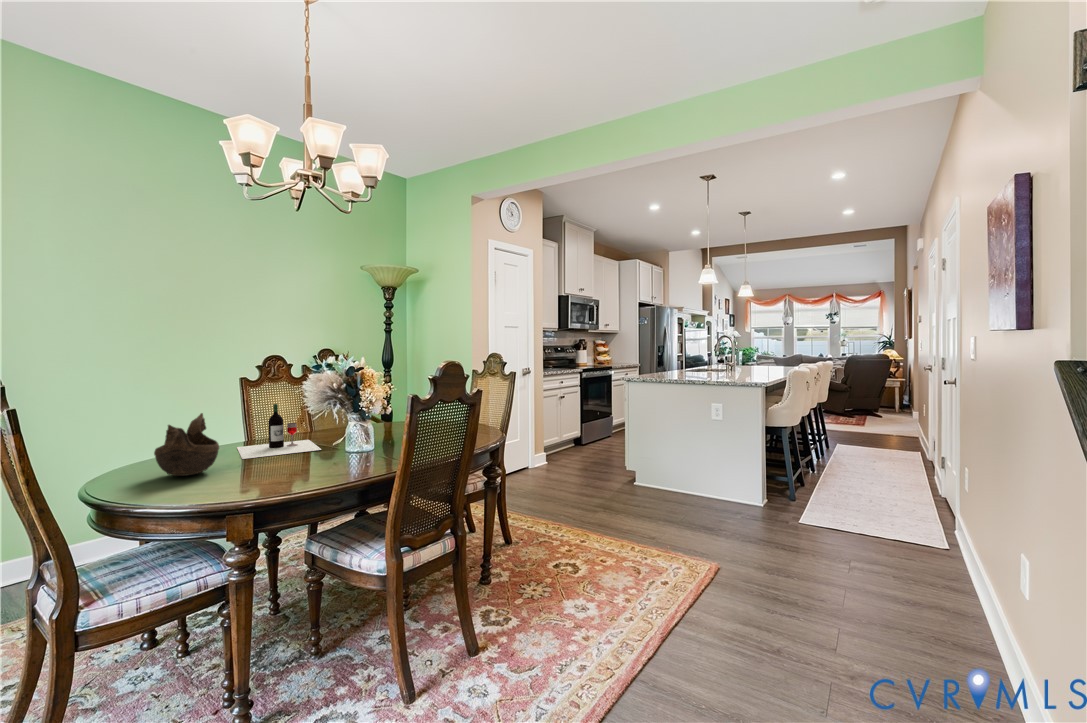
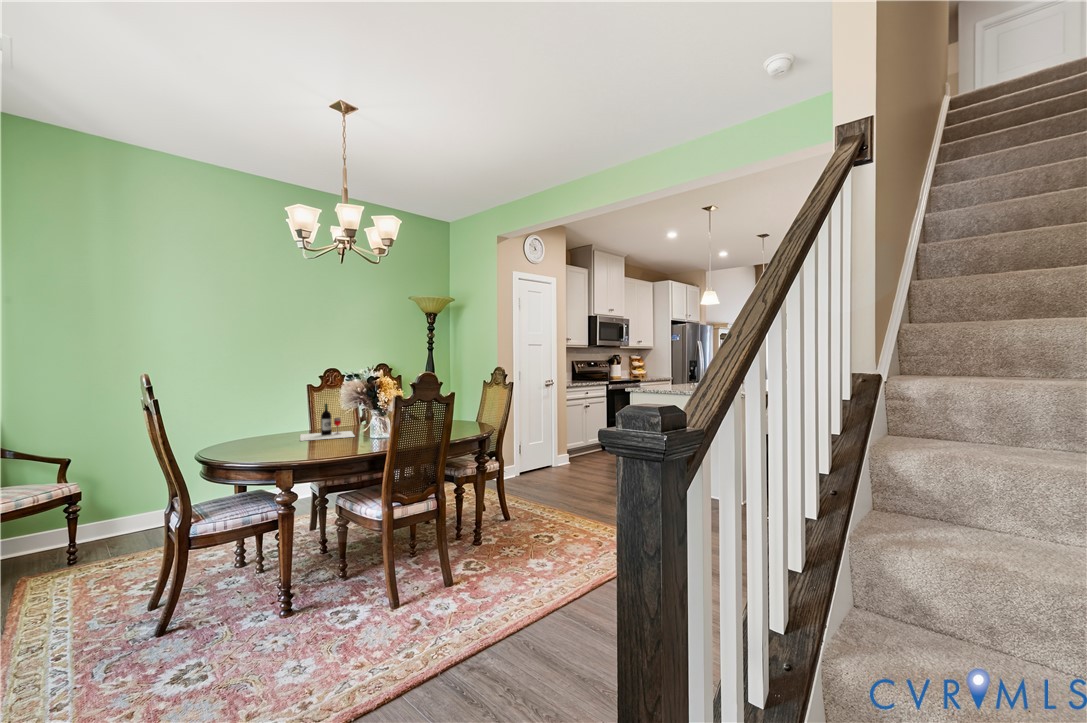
decorative bowl: present [154,413,219,476] -> none [241,408,282,448]

